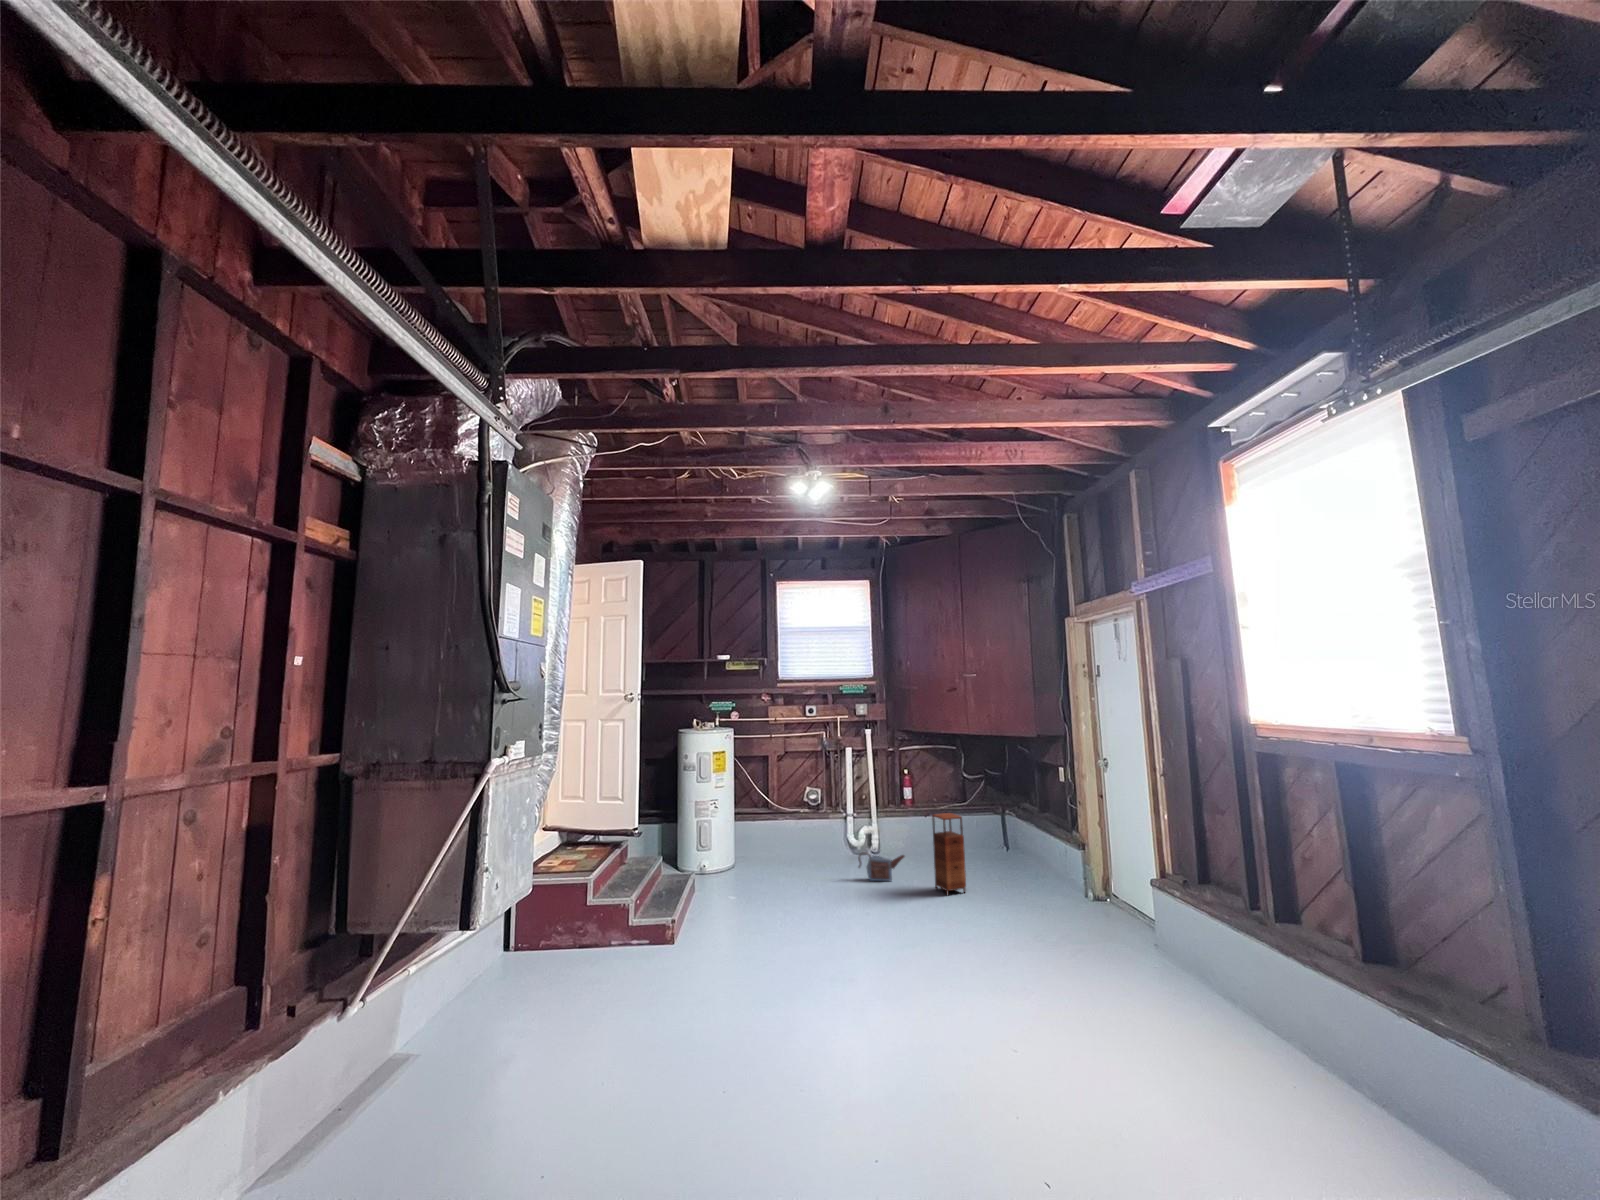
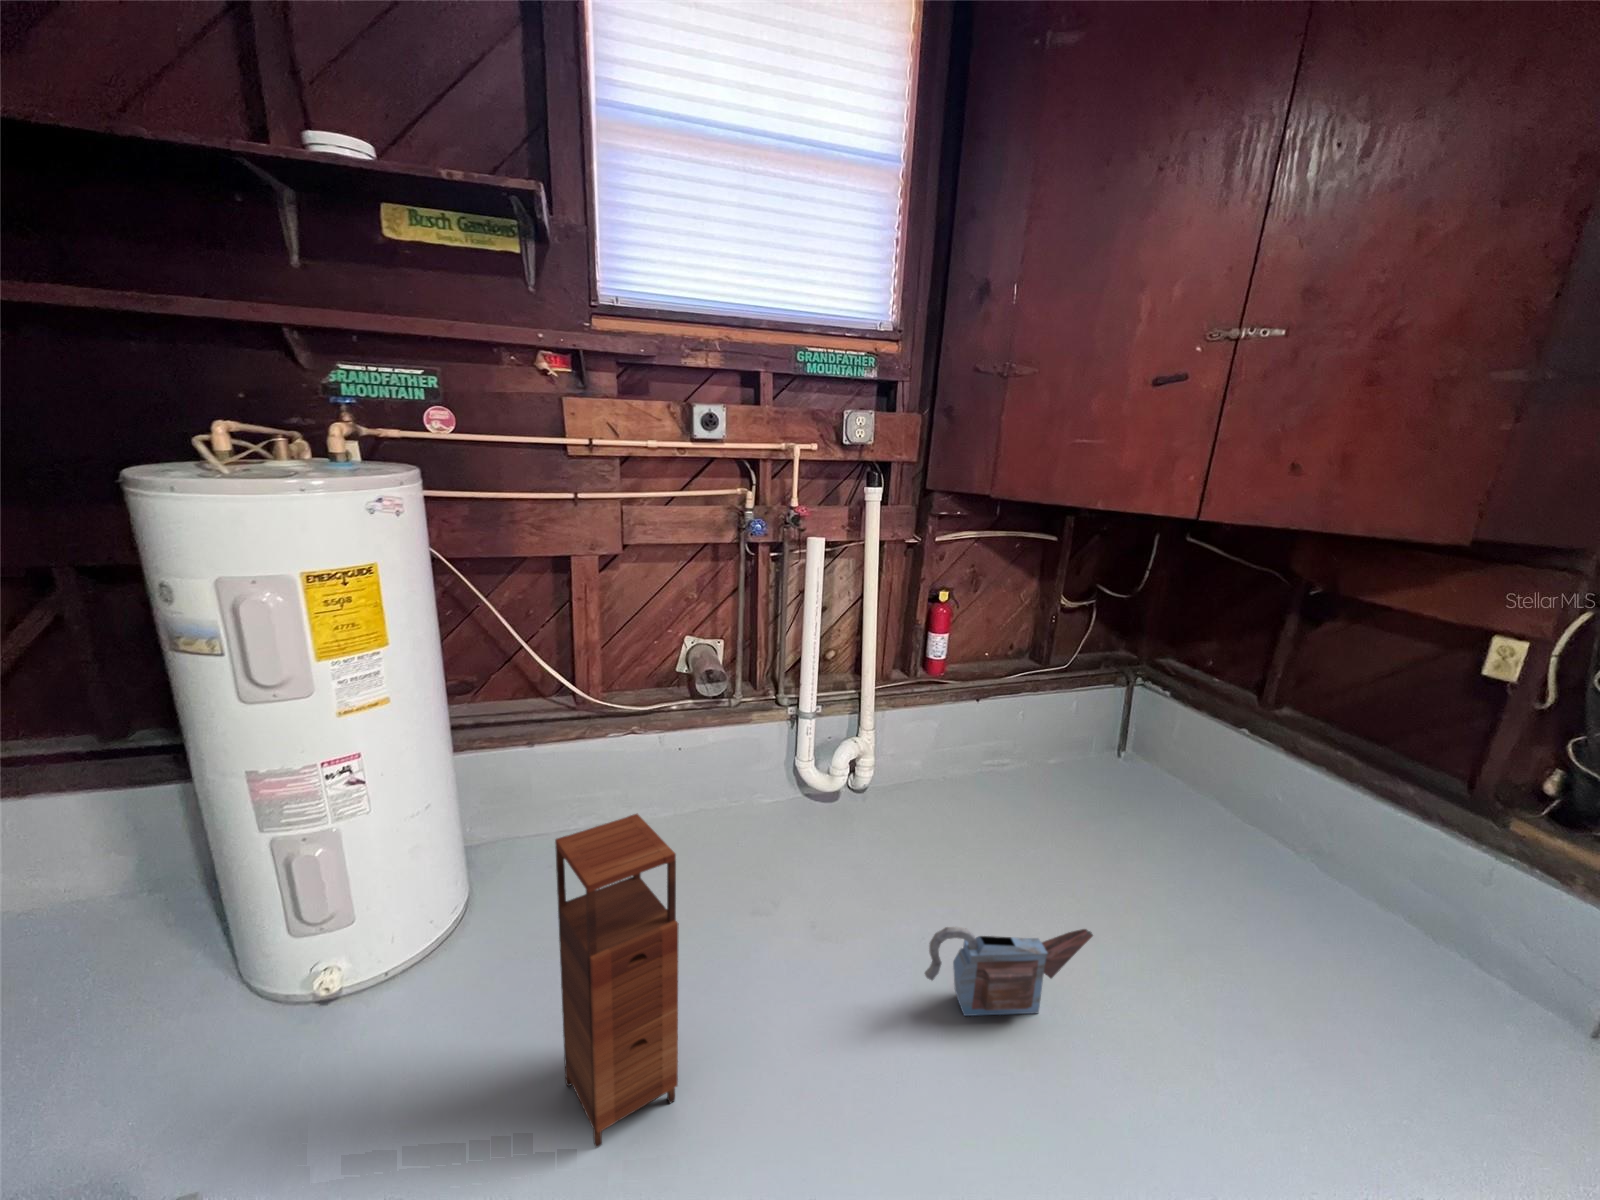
storage cabinet: present [932,813,966,895] -> present [555,814,679,1147]

